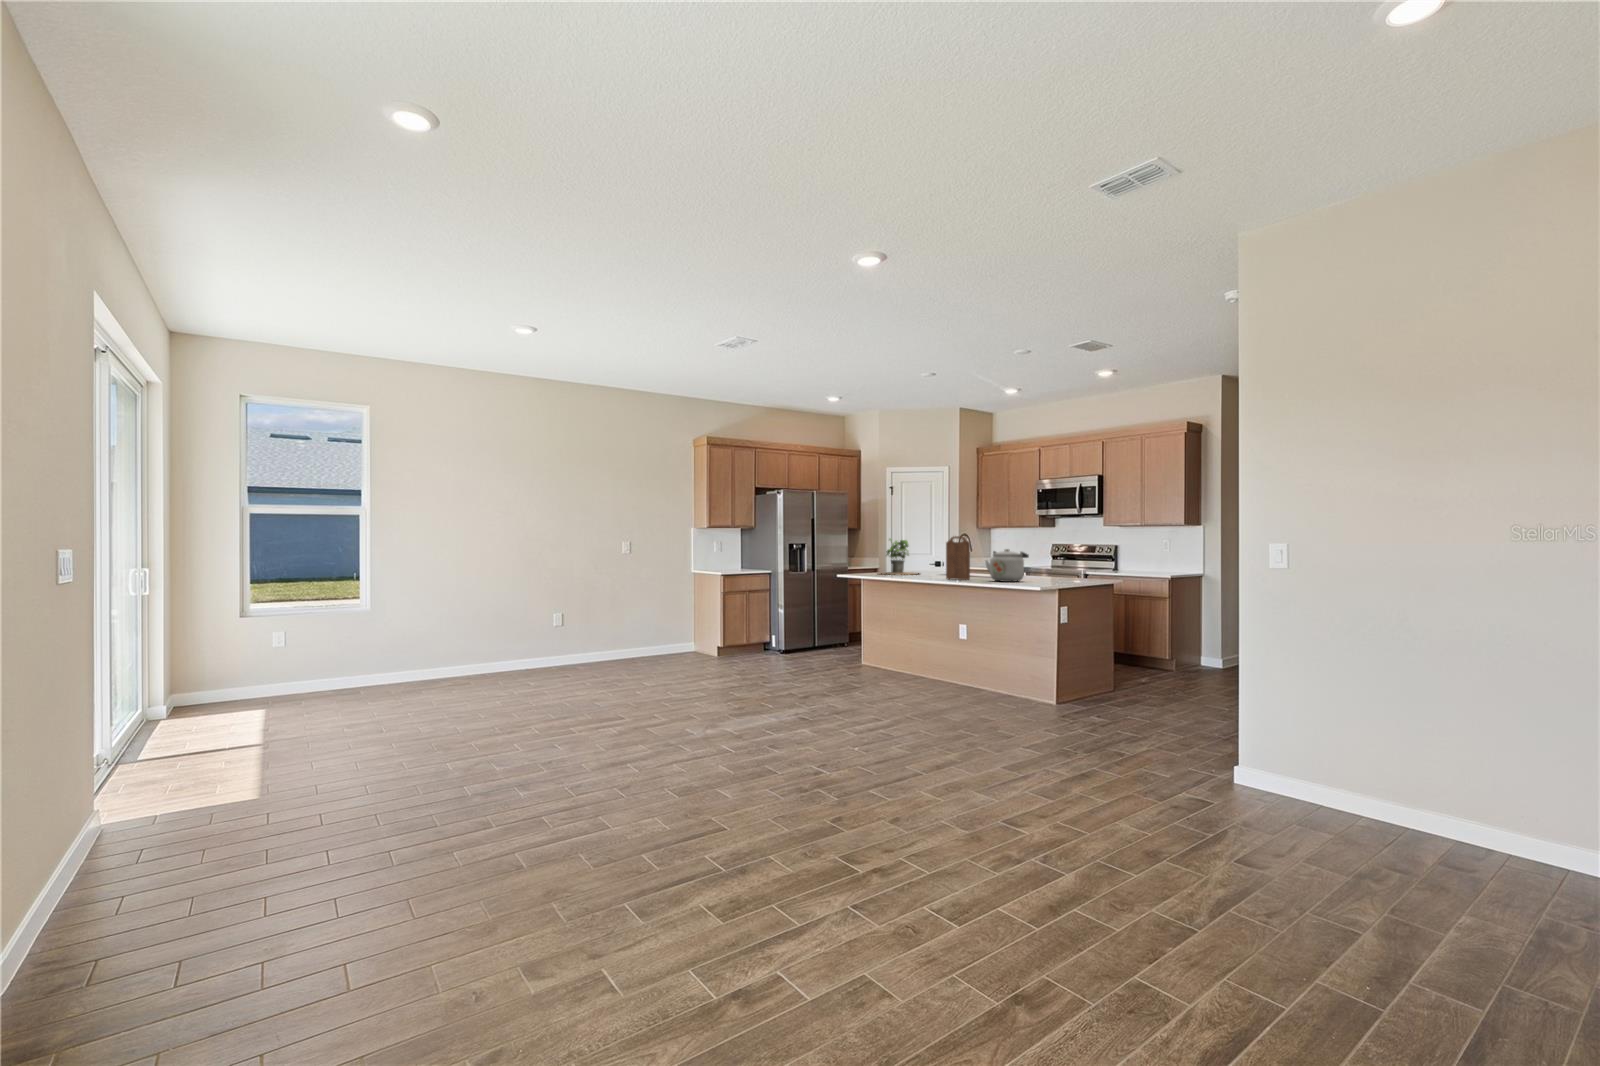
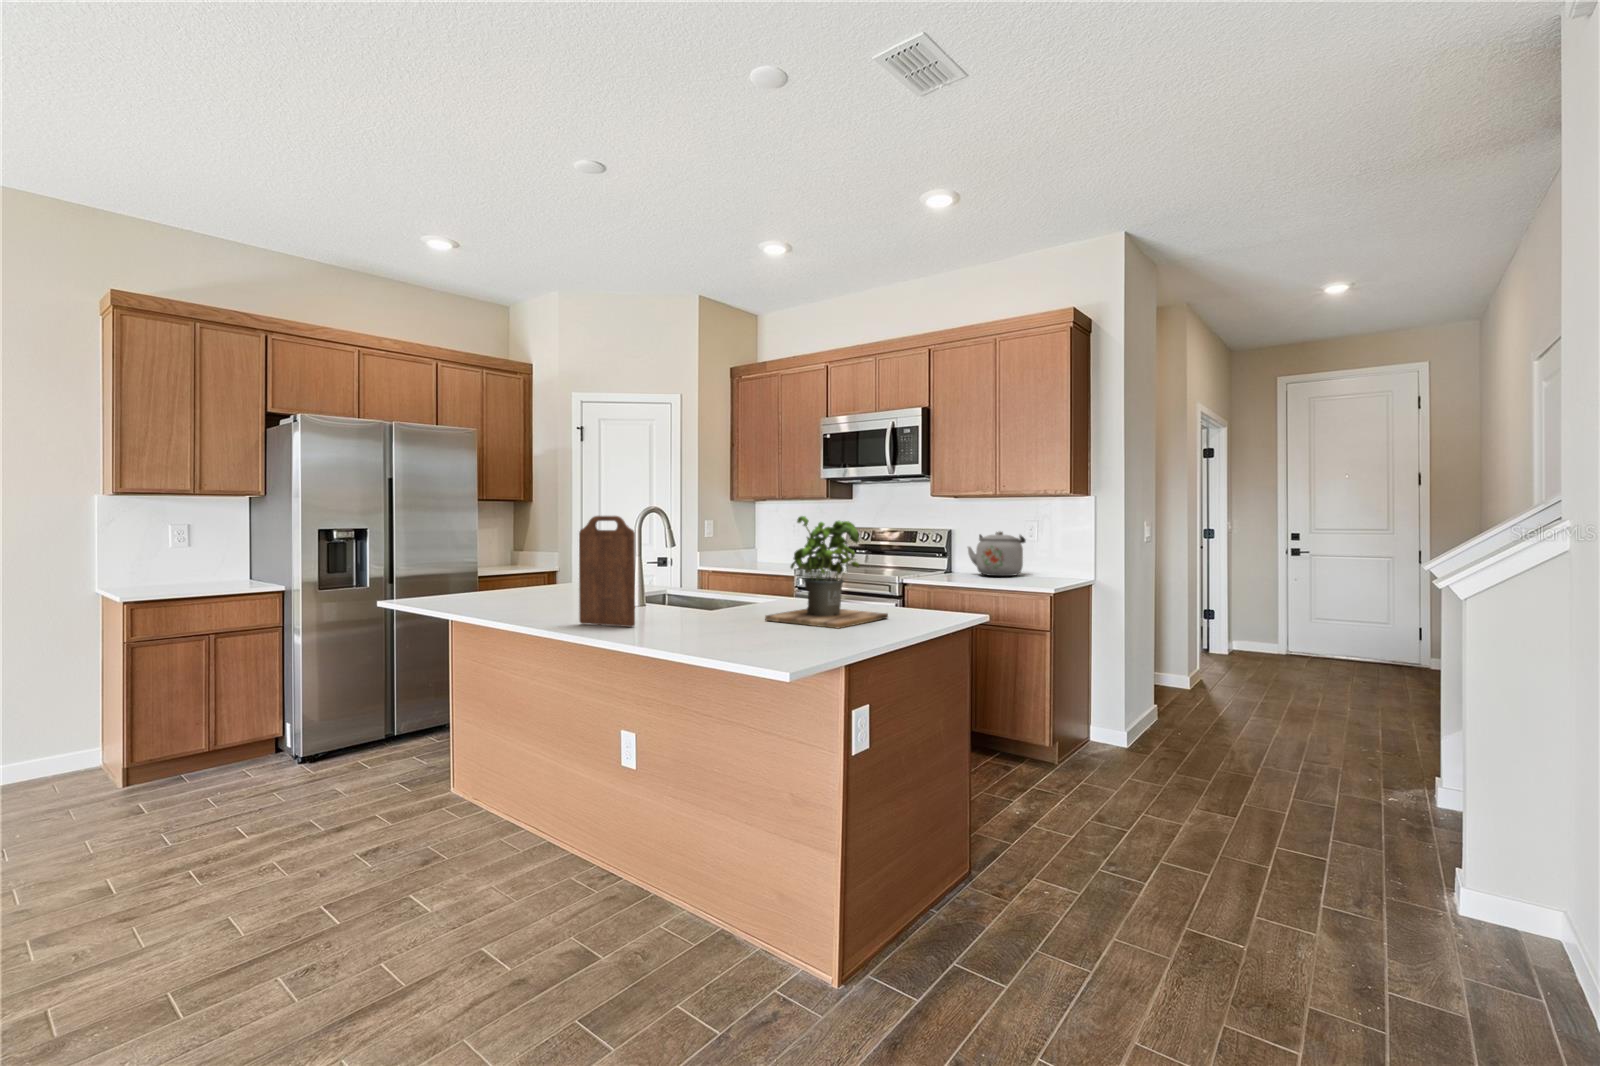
potted plant: present [878,539,920,575] -> present [765,516,888,629]
kettle: present [985,549,1029,582] -> present [968,532,1026,576]

